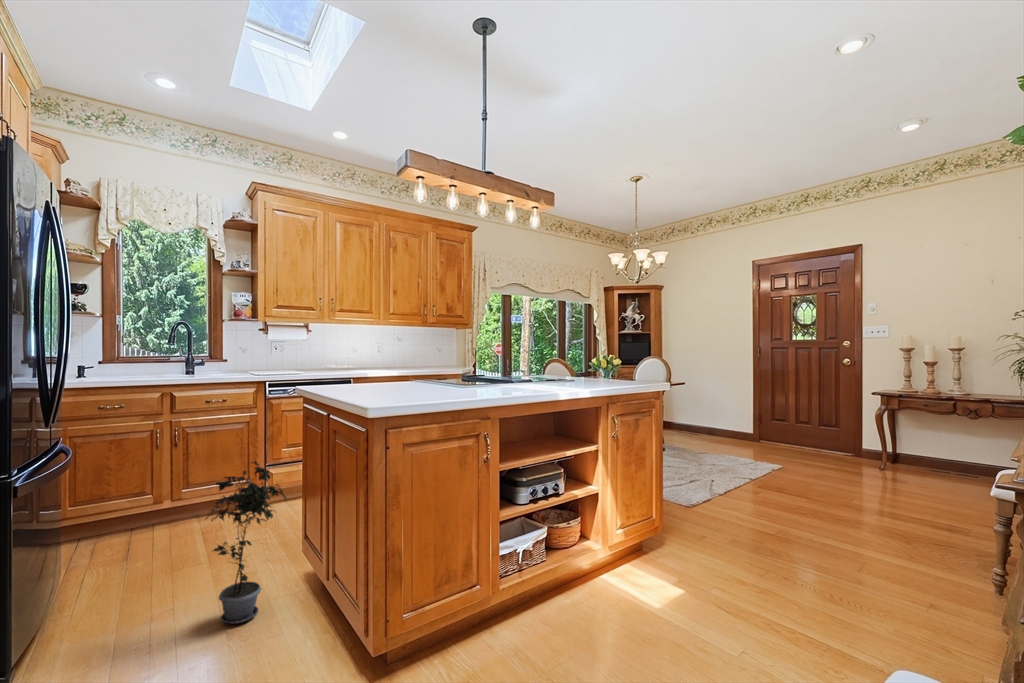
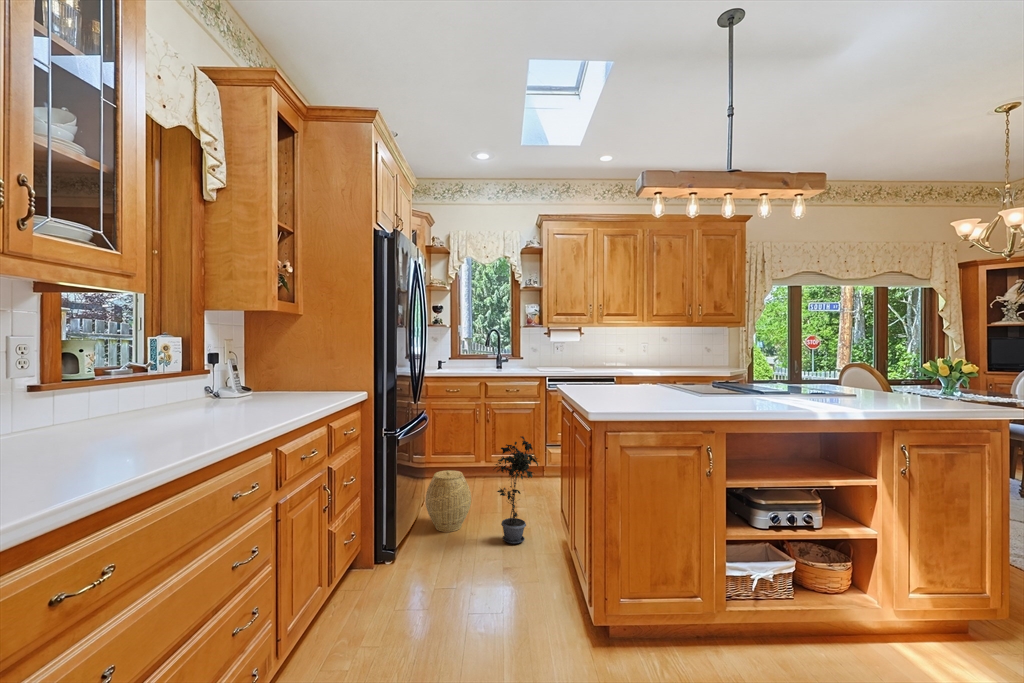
woven basket: none [58,532,158,642] -> present [425,470,471,532]

